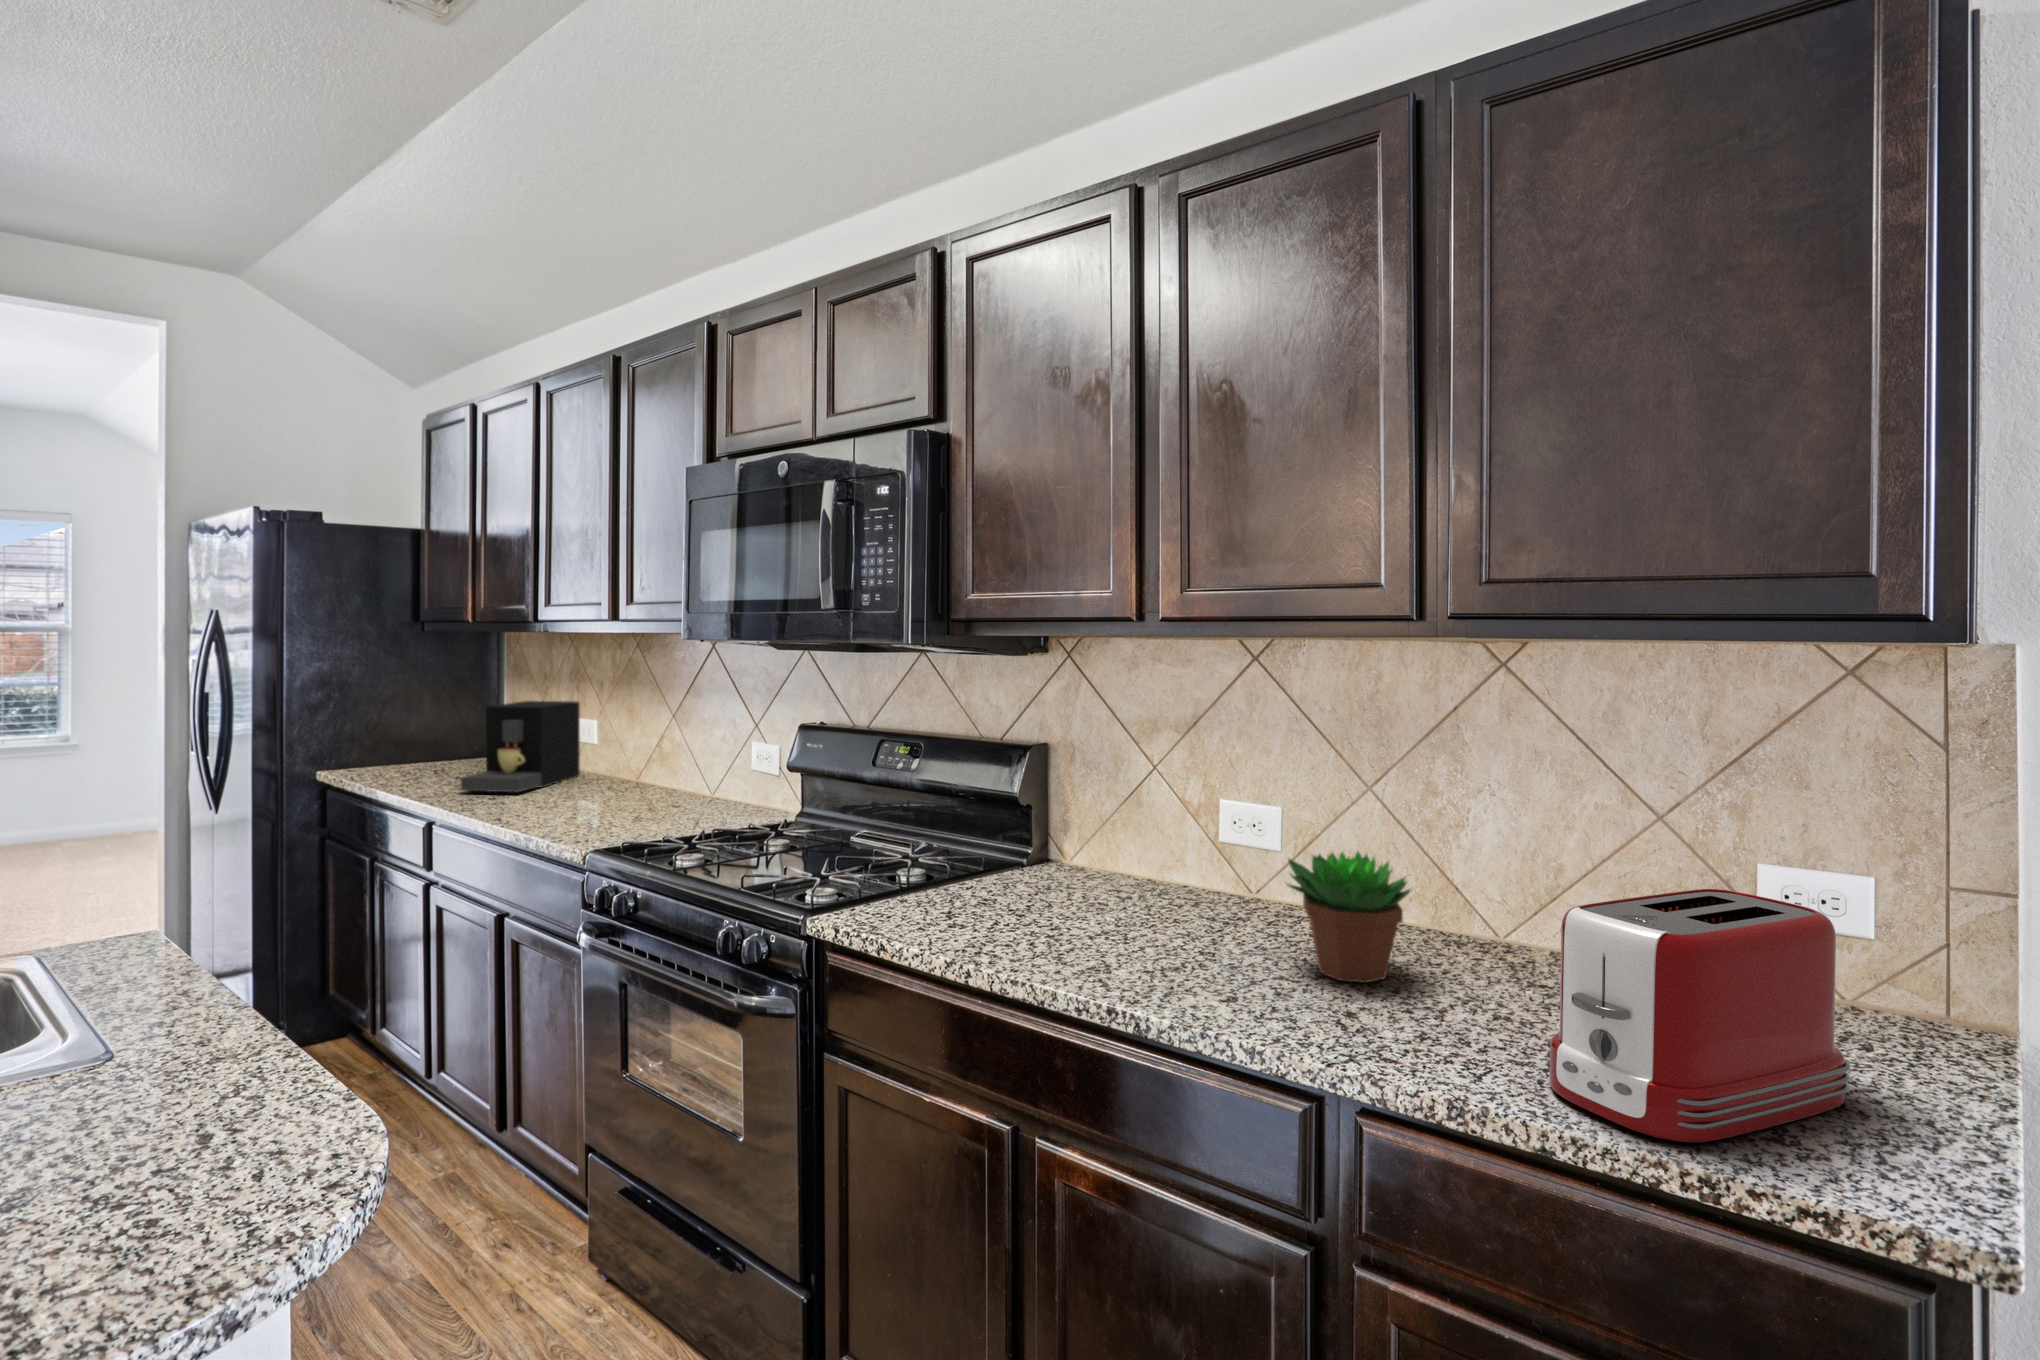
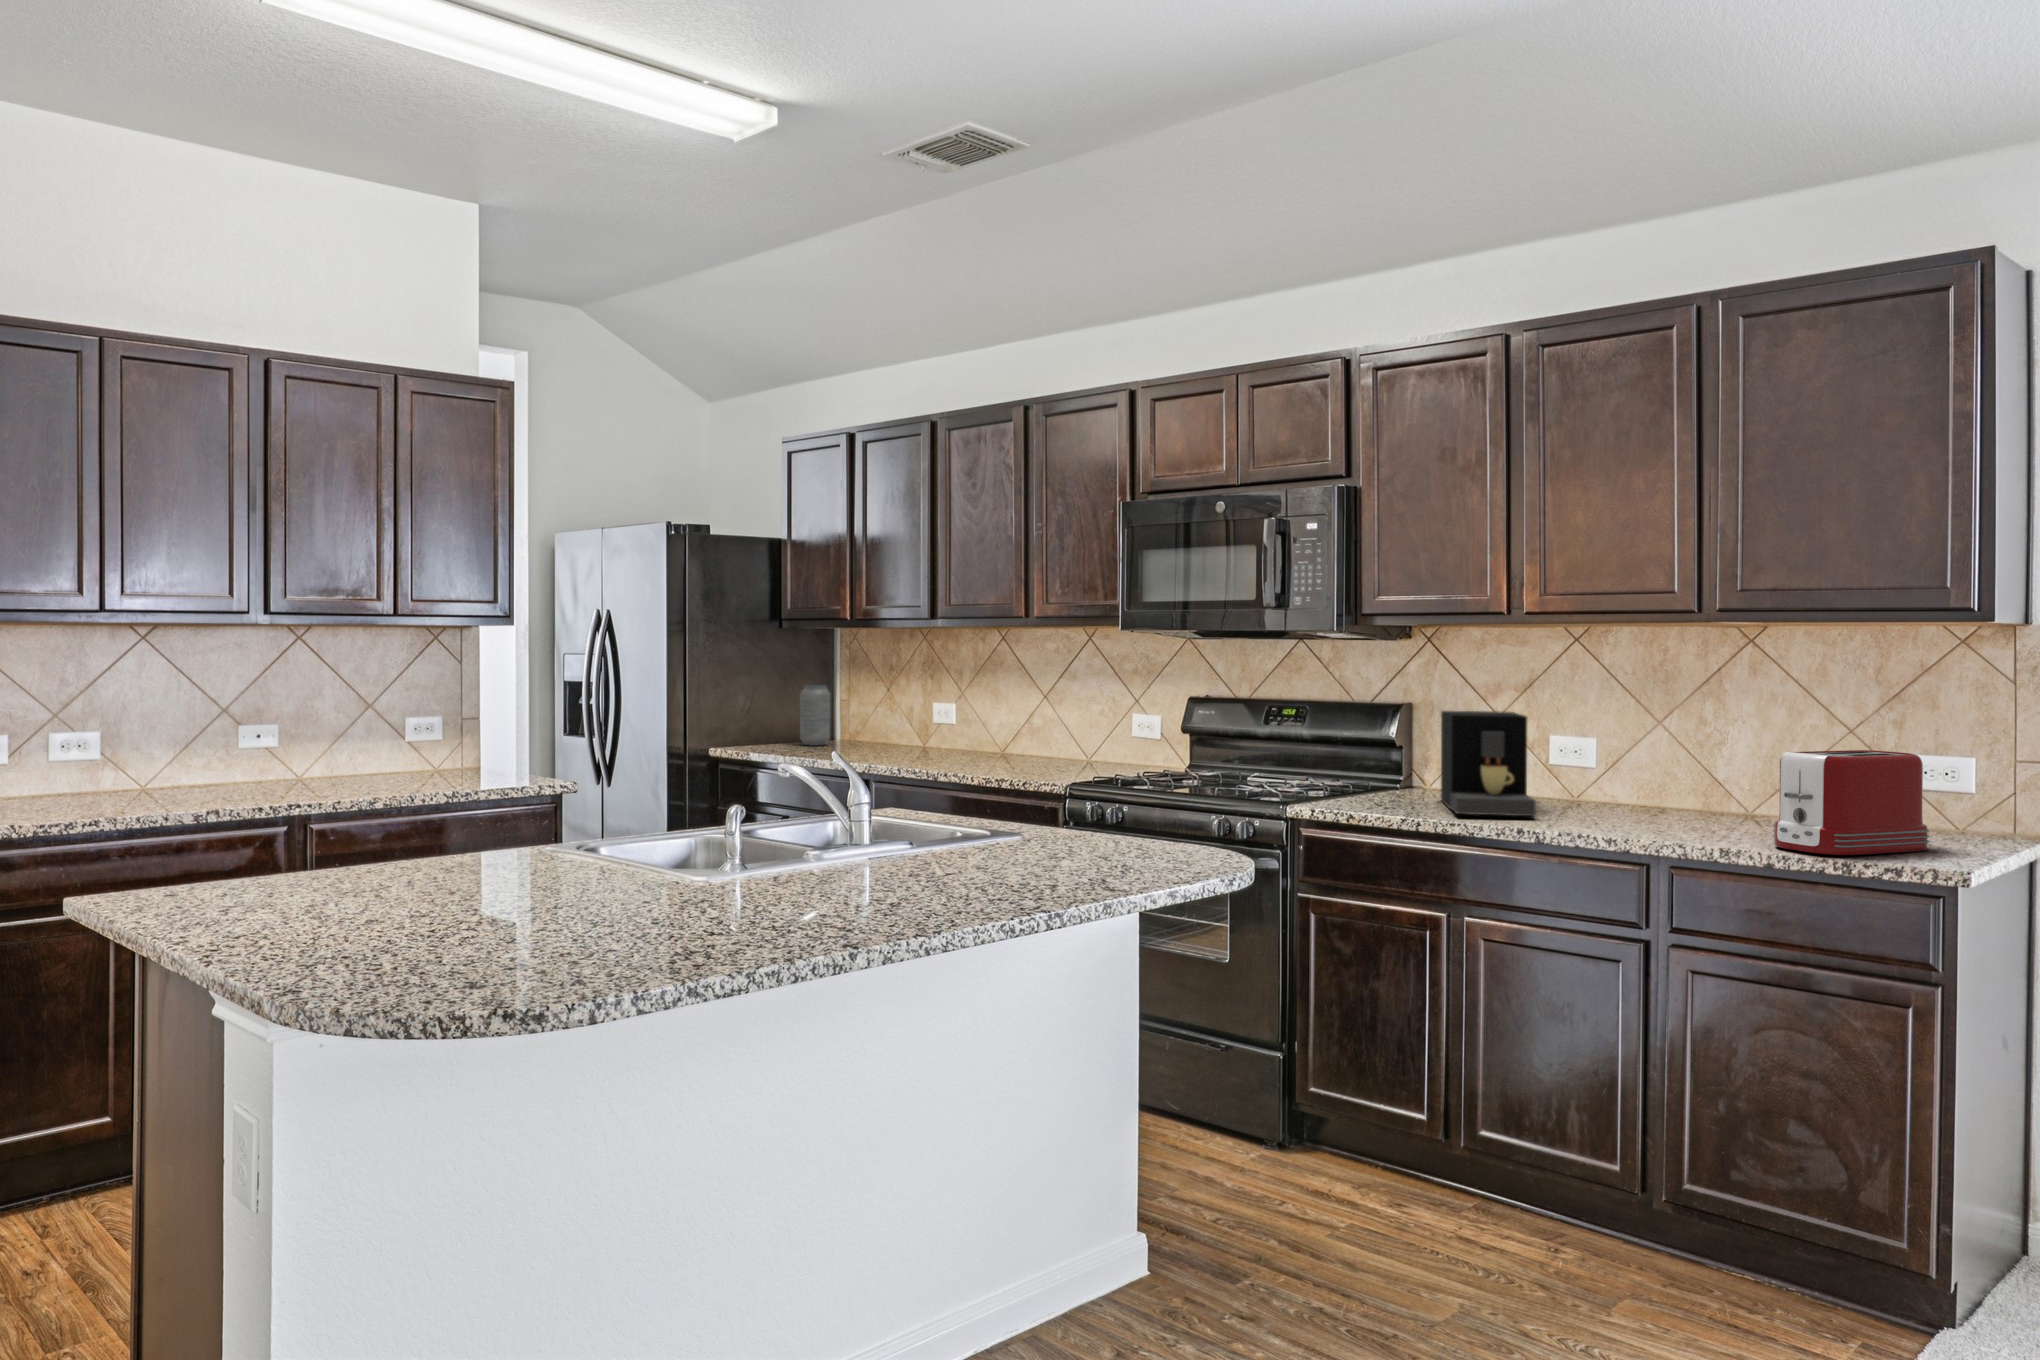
vase: none [427,696,465,766] -> present [800,685,830,745]
coffee maker: present [460,701,580,792] -> present [1441,711,1536,816]
succulent plant: present [1288,851,1411,983] -> none [1616,747,1697,824]

